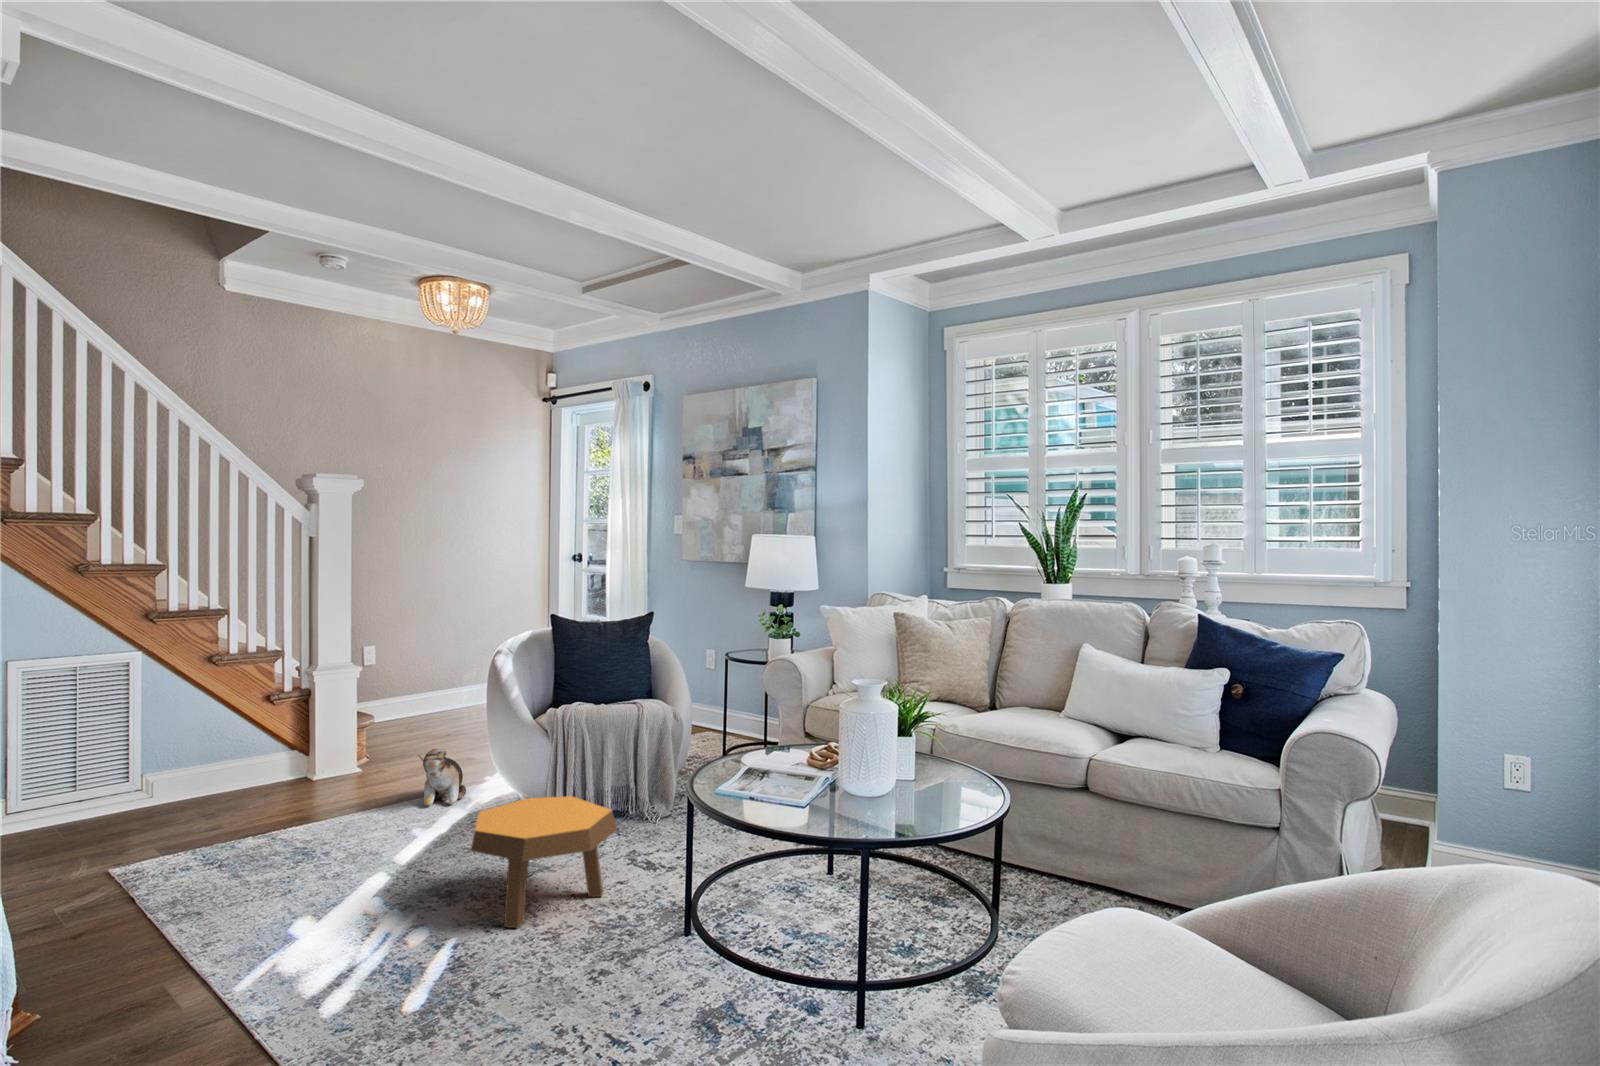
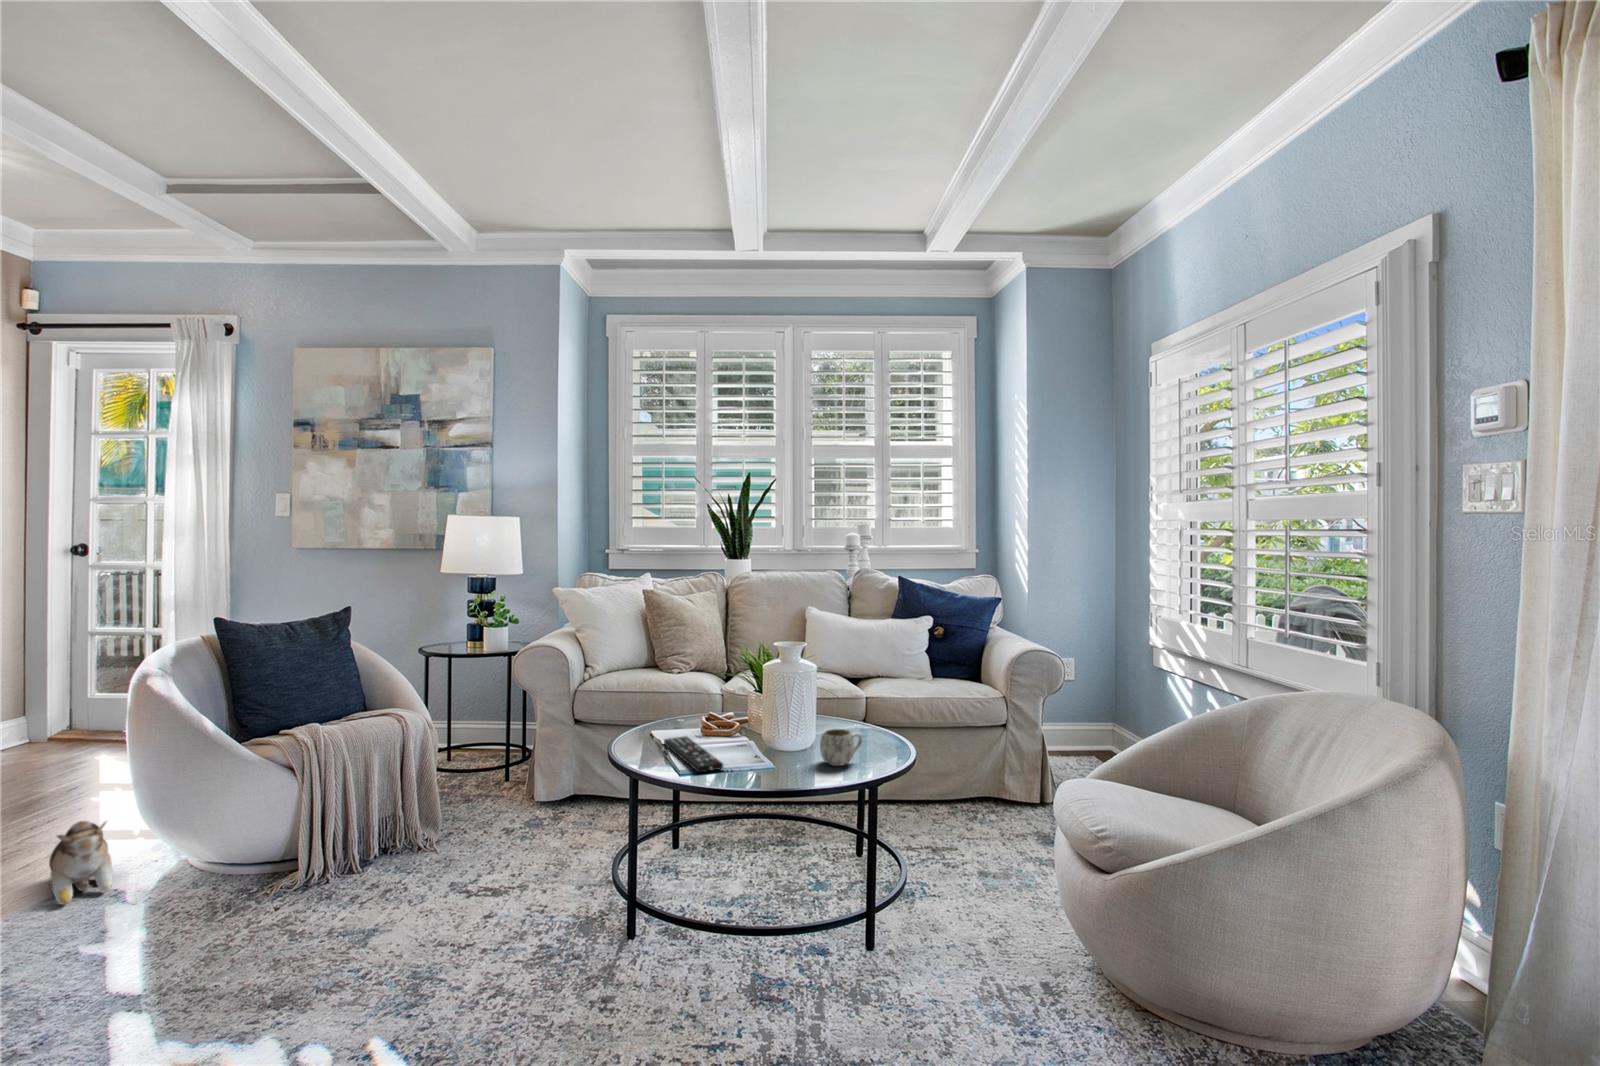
remote control: none [750,756,799,790] -> present [664,736,723,772]
mug: none [877,770,928,813] -> present [820,729,862,766]
footstool: present [471,796,617,928] -> none [316,831,504,1001]

